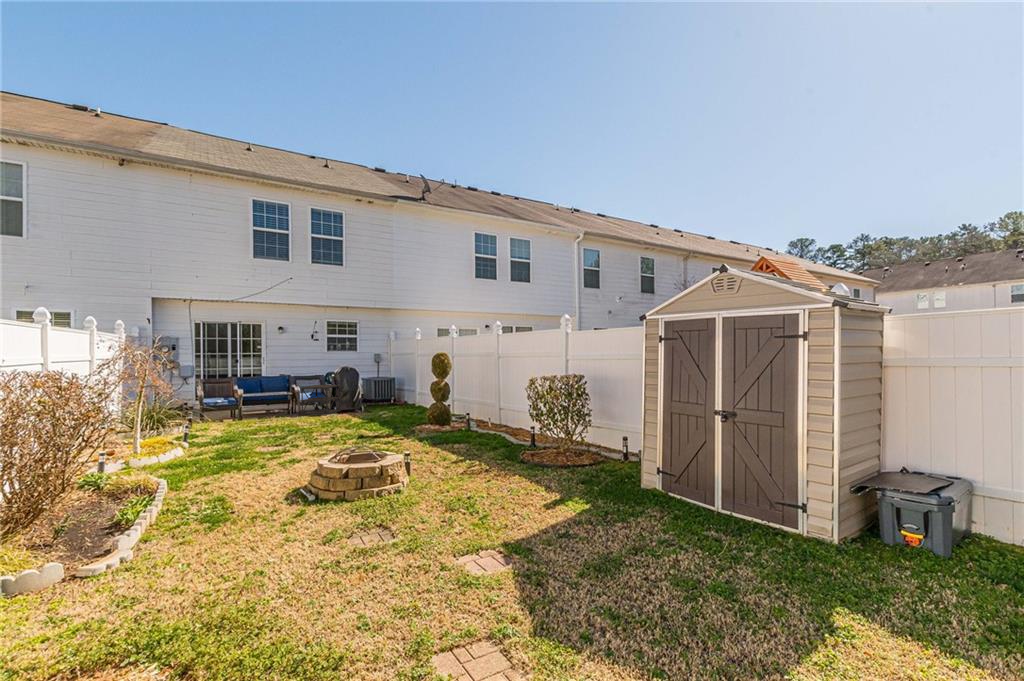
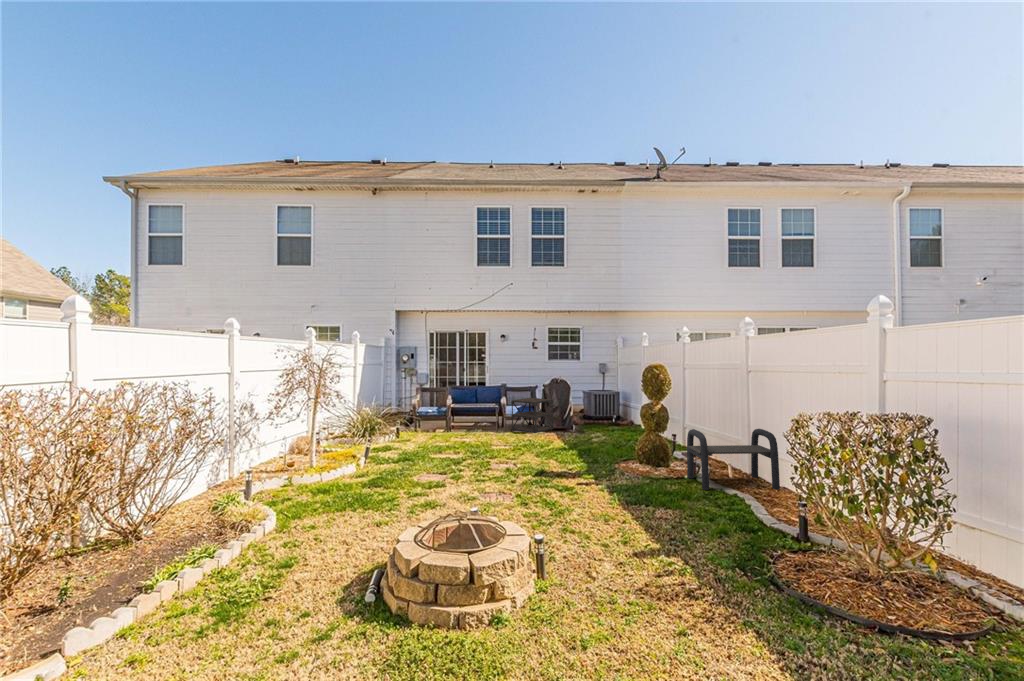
bench: none [464,389,519,430] -> present [687,429,780,490]

